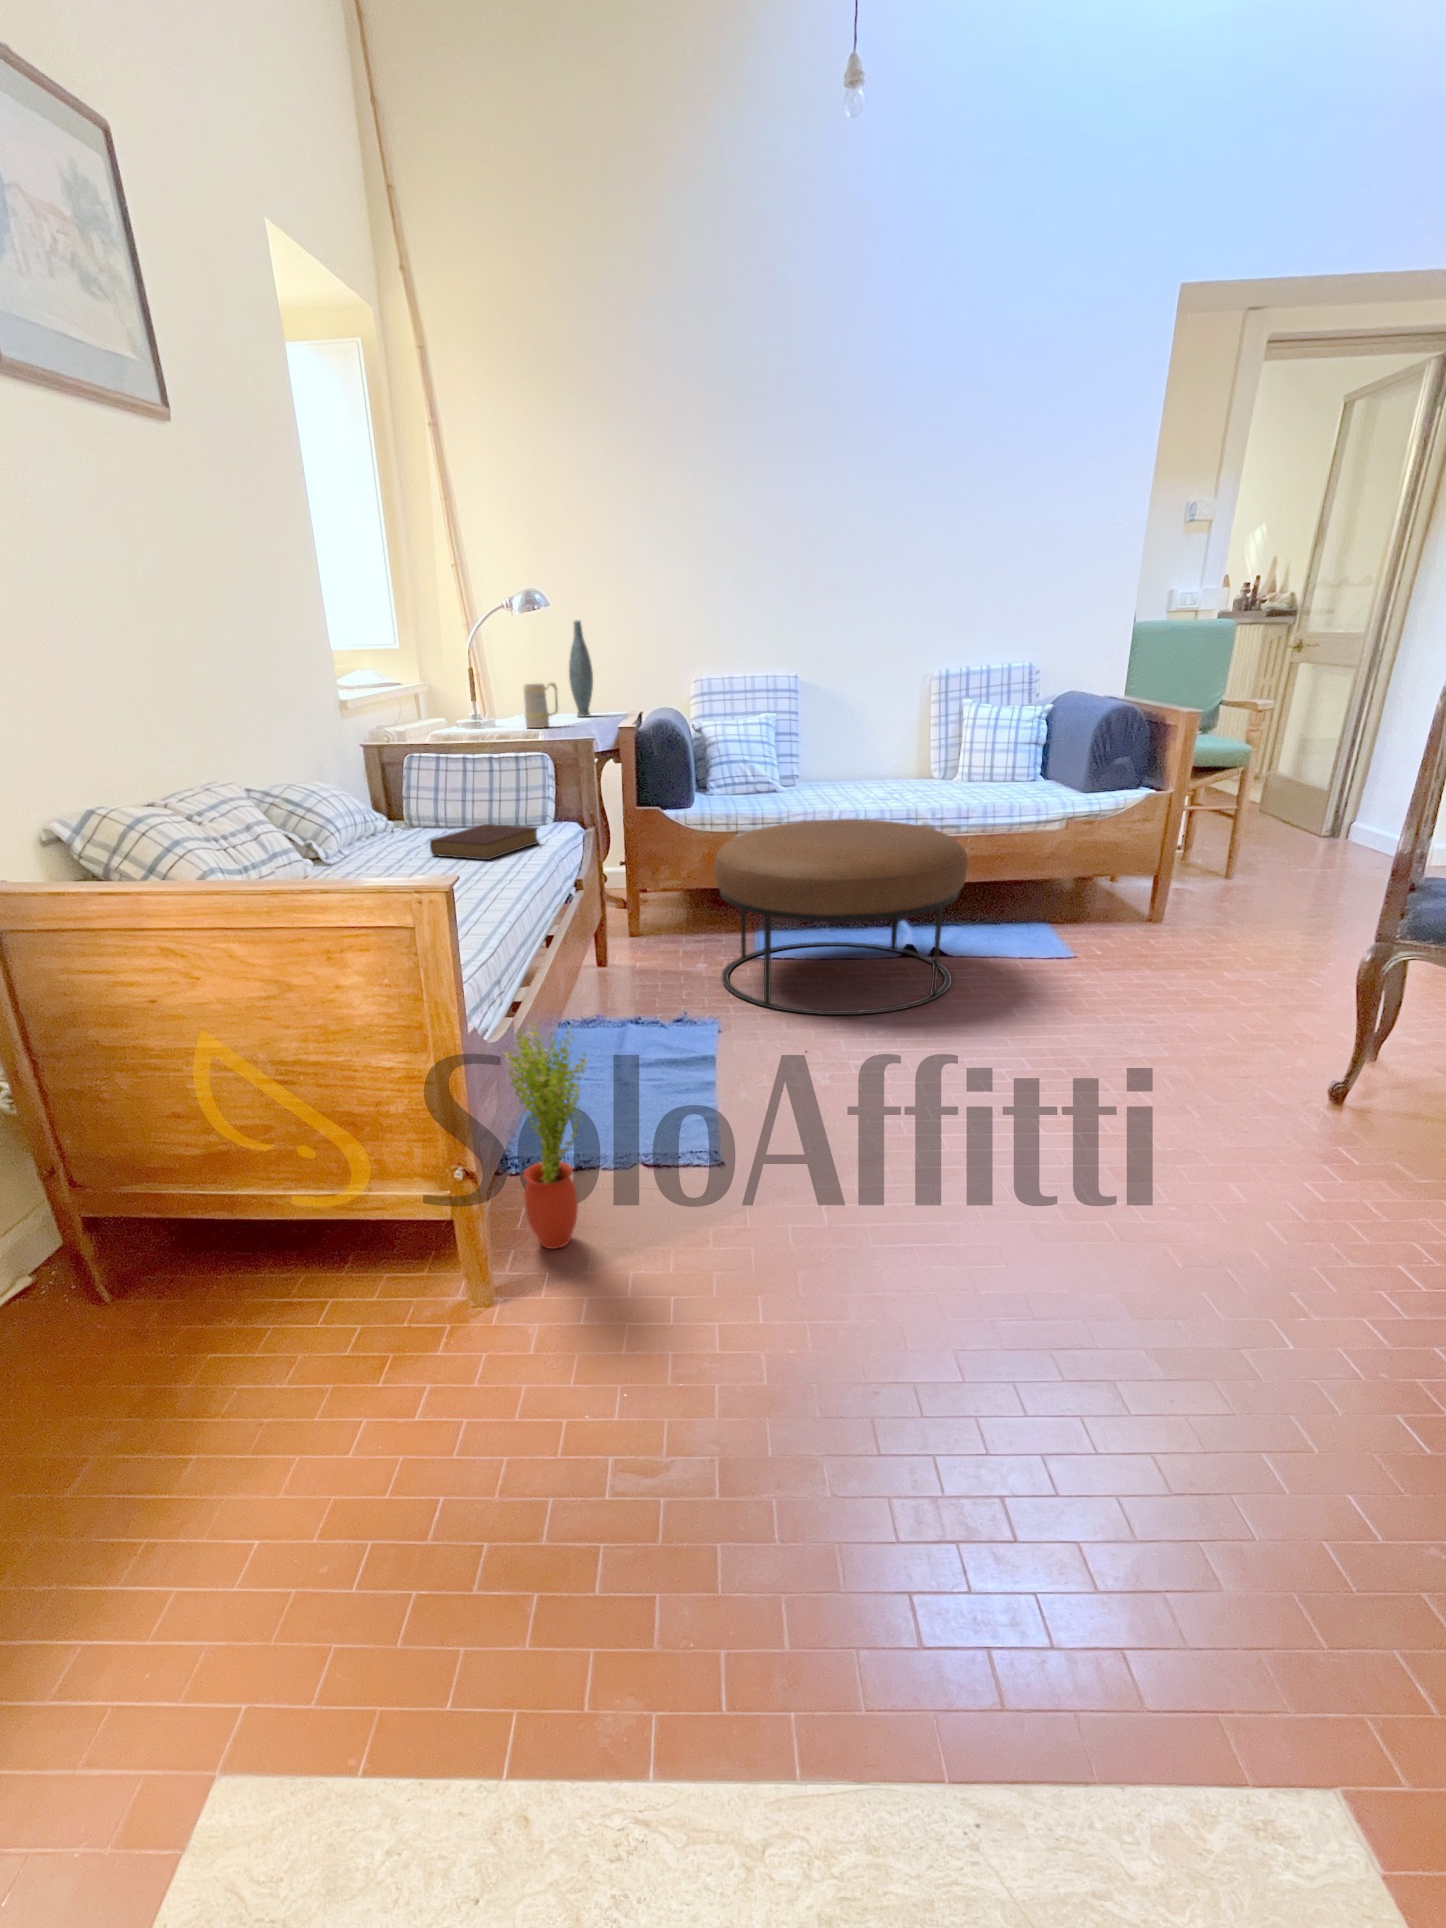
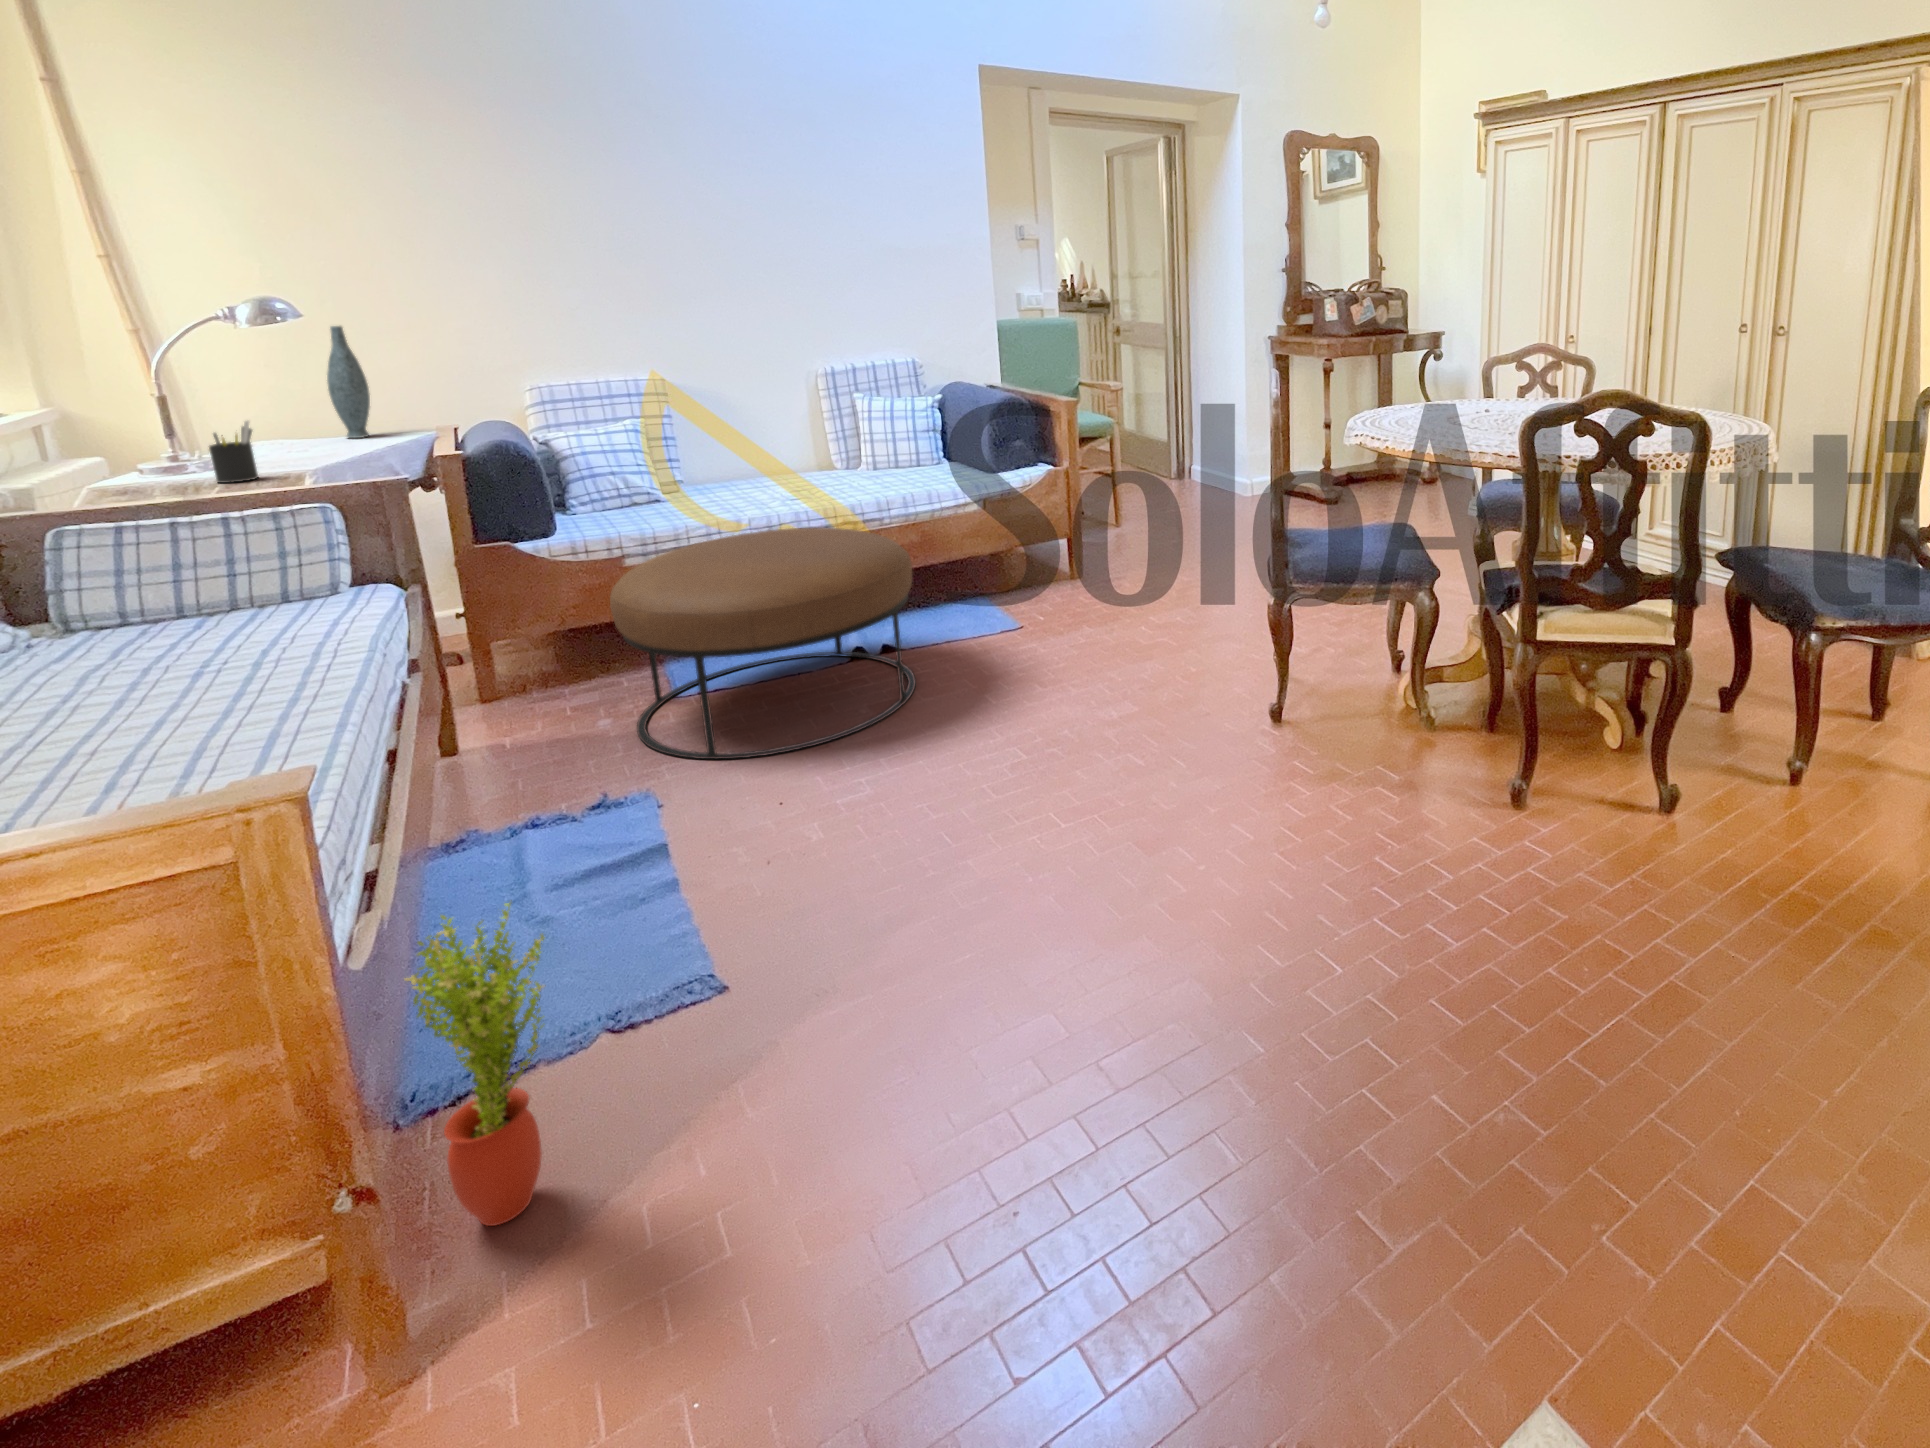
mug: present [524,682,558,728] -> none [259,405,323,464]
pen holder: none [492,687,517,736] -> present [209,421,258,483]
book: present [430,824,539,860] -> none [129,607,340,679]

